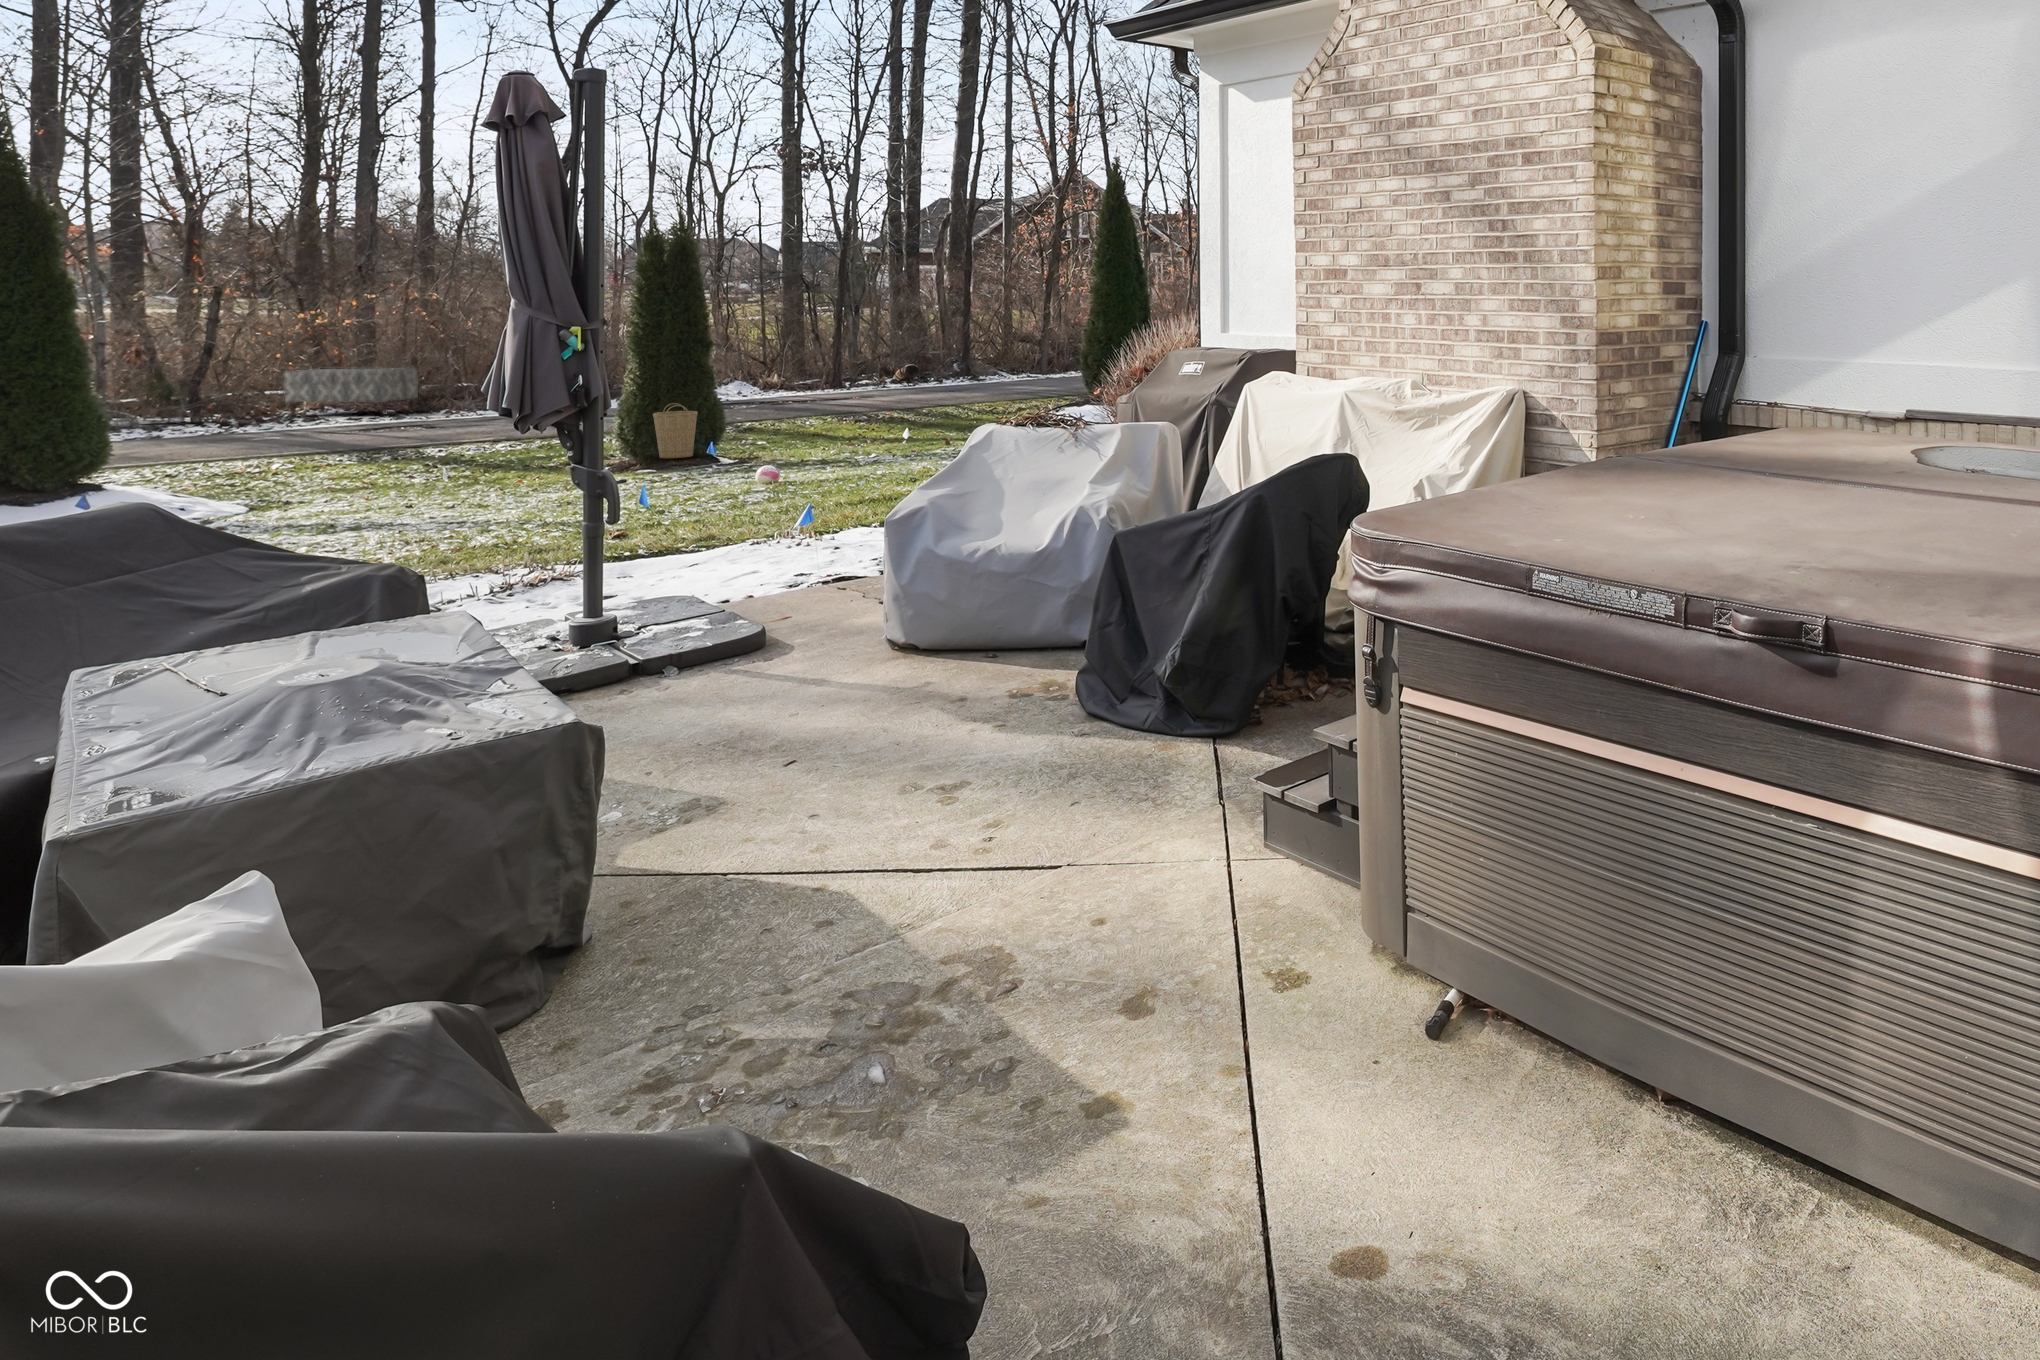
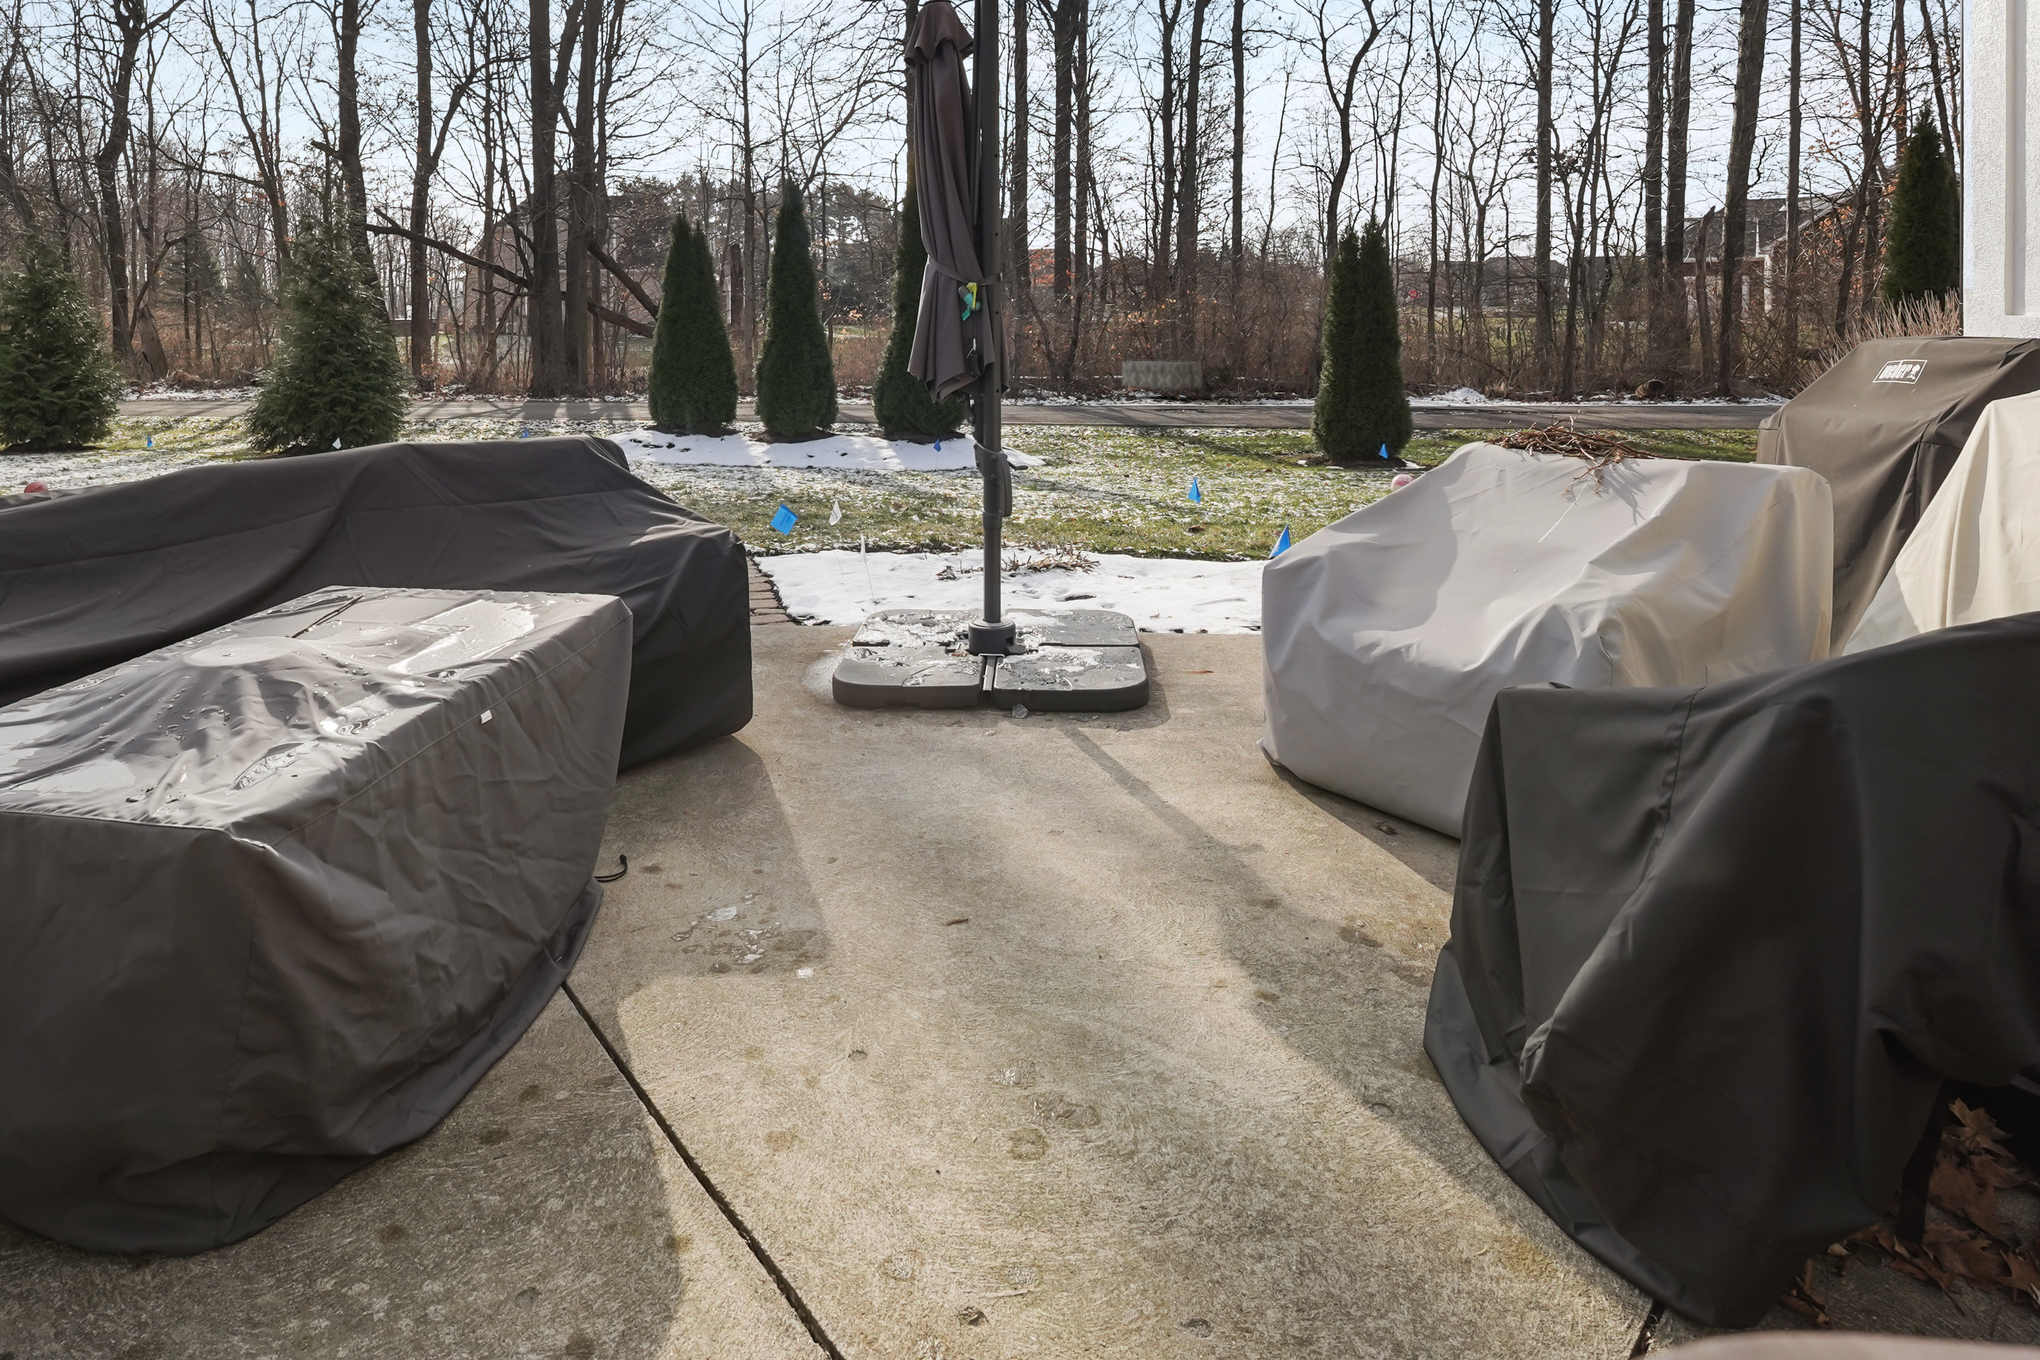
potted tree: present [140,367,188,424] -> present [1210,356,1235,397]
basket: present [653,403,698,458] -> none [1313,403,1353,458]

